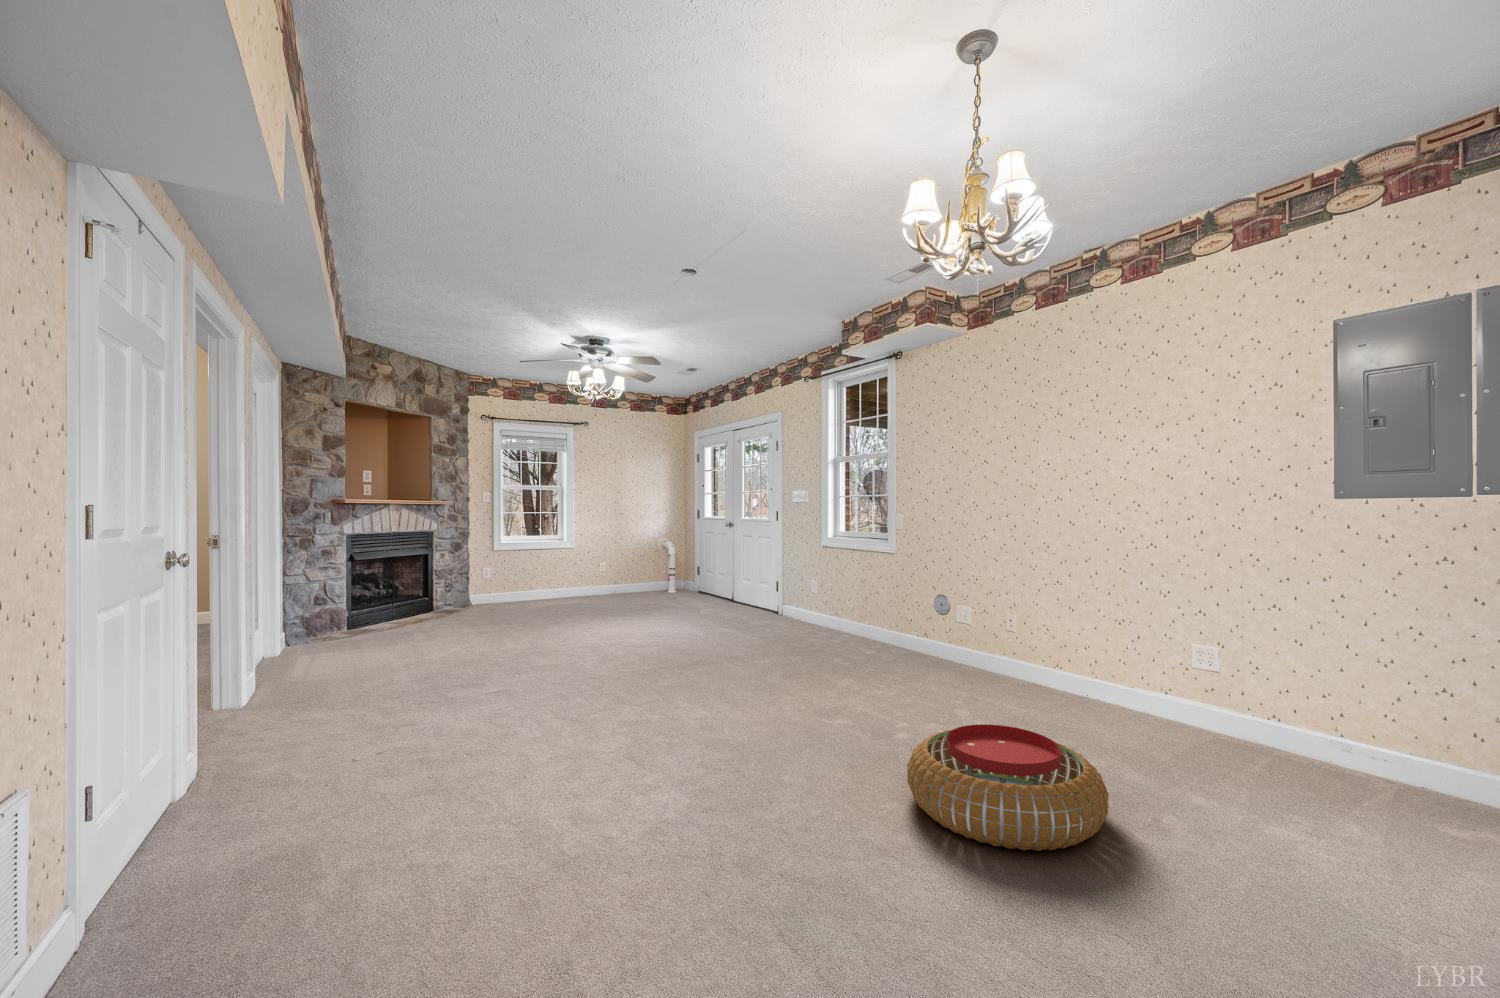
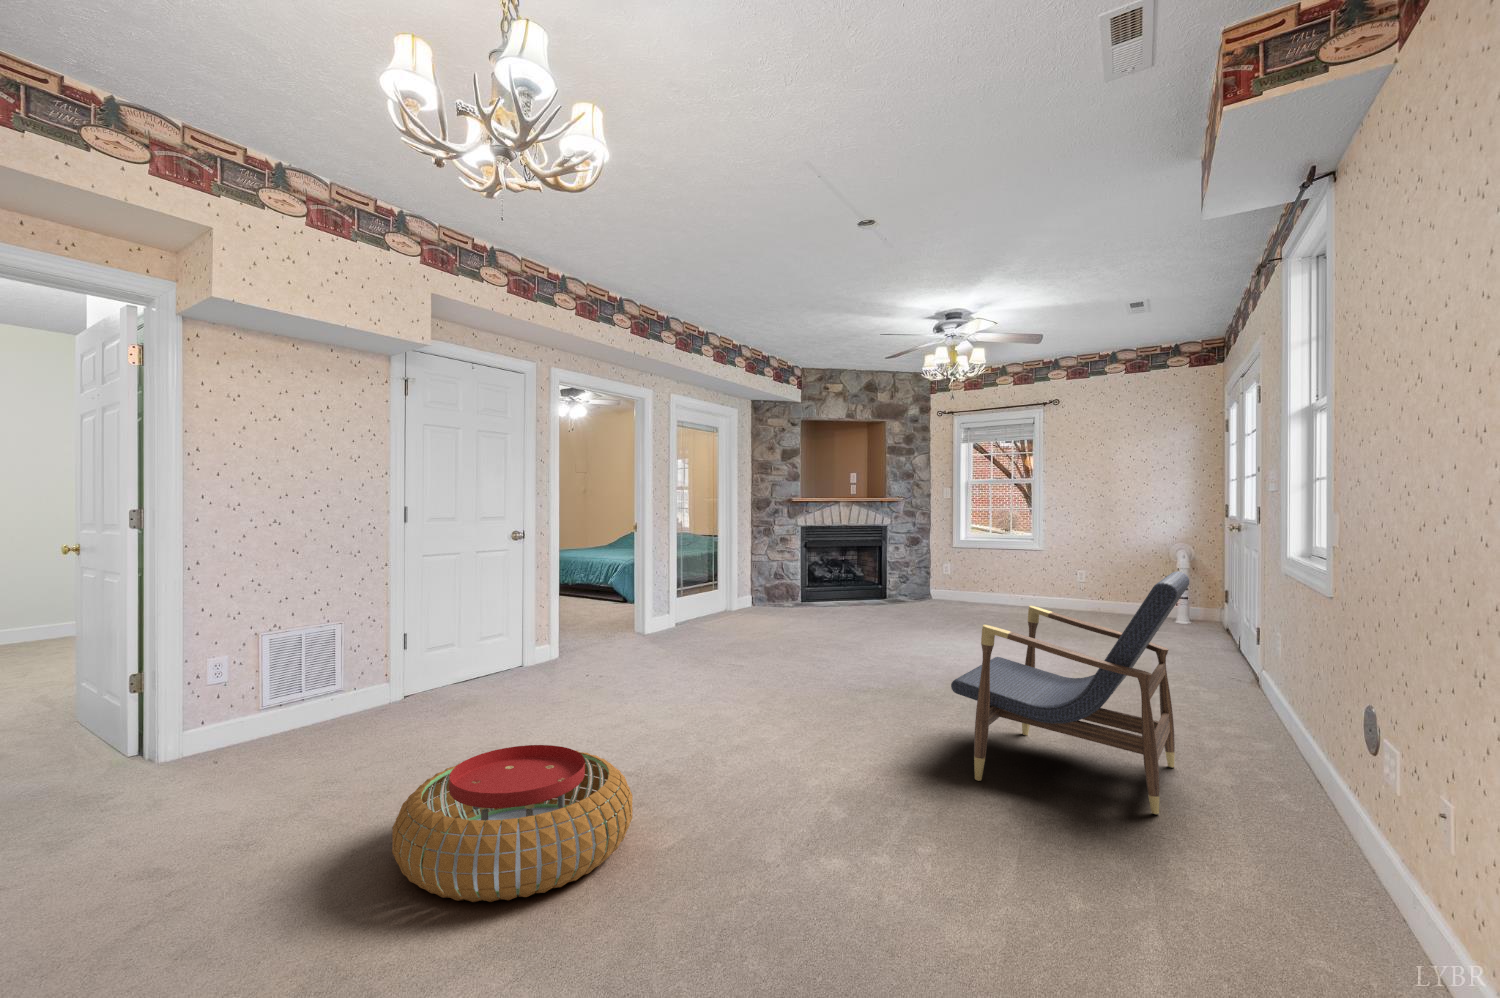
lounge chair: none [842,550,978,684] -> present [951,572,1189,814]

